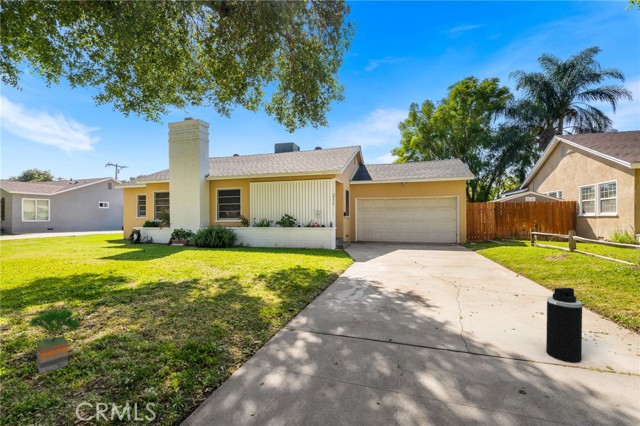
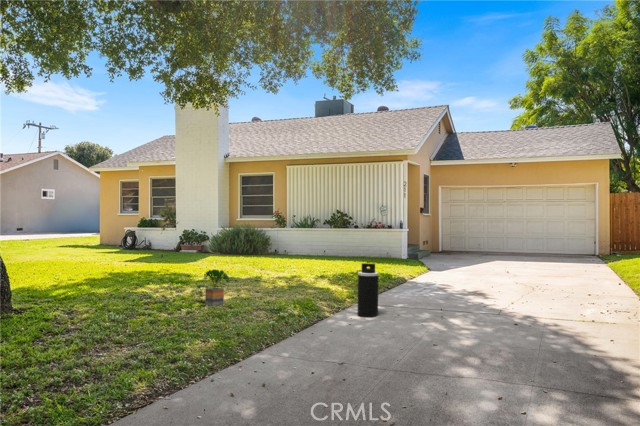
trash can: present [546,288,582,363] -> present [358,263,379,317]

